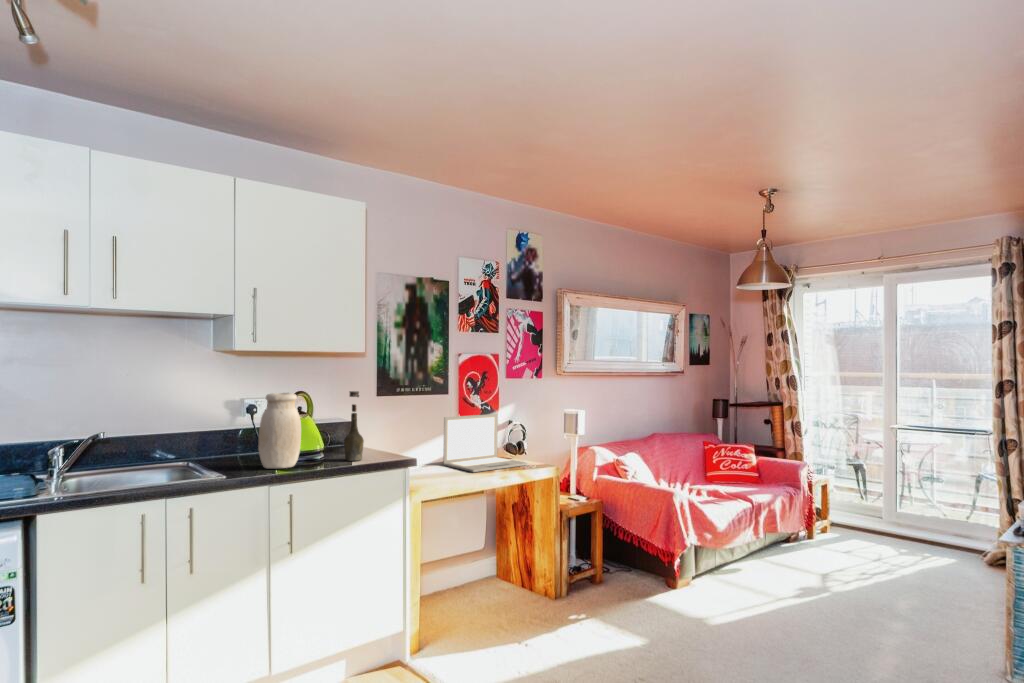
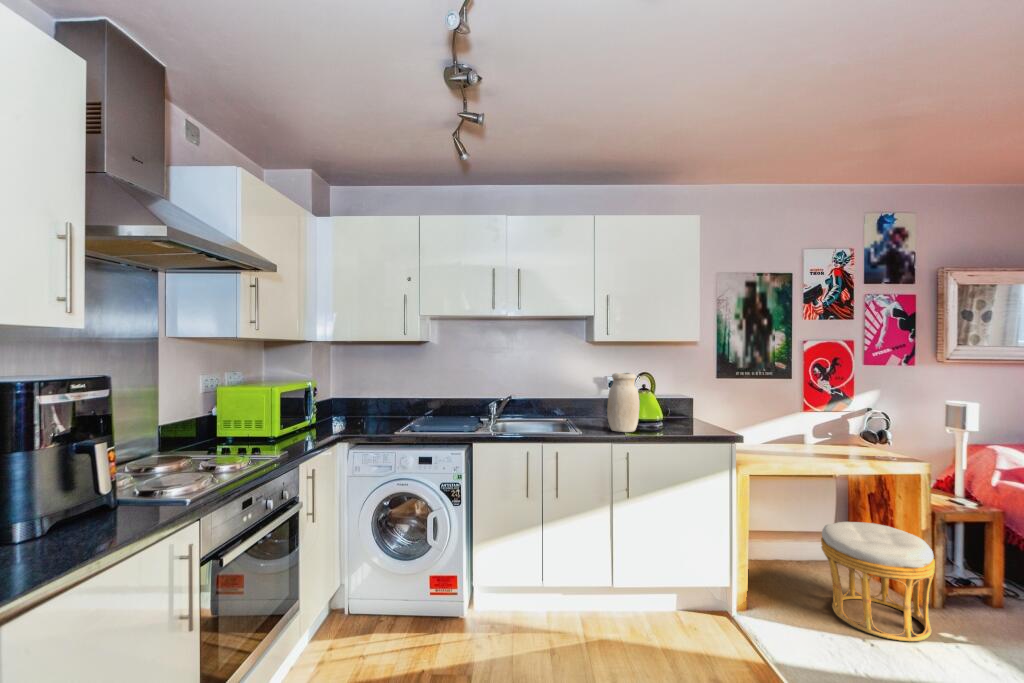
bottle: present [344,391,364,461] -> none [677,373,694,433]
laptop: present [443,414,527,472] -> none [787,400,887,457]
ottoman: none [479,530,567,636] -> present [821,522,935,641]

